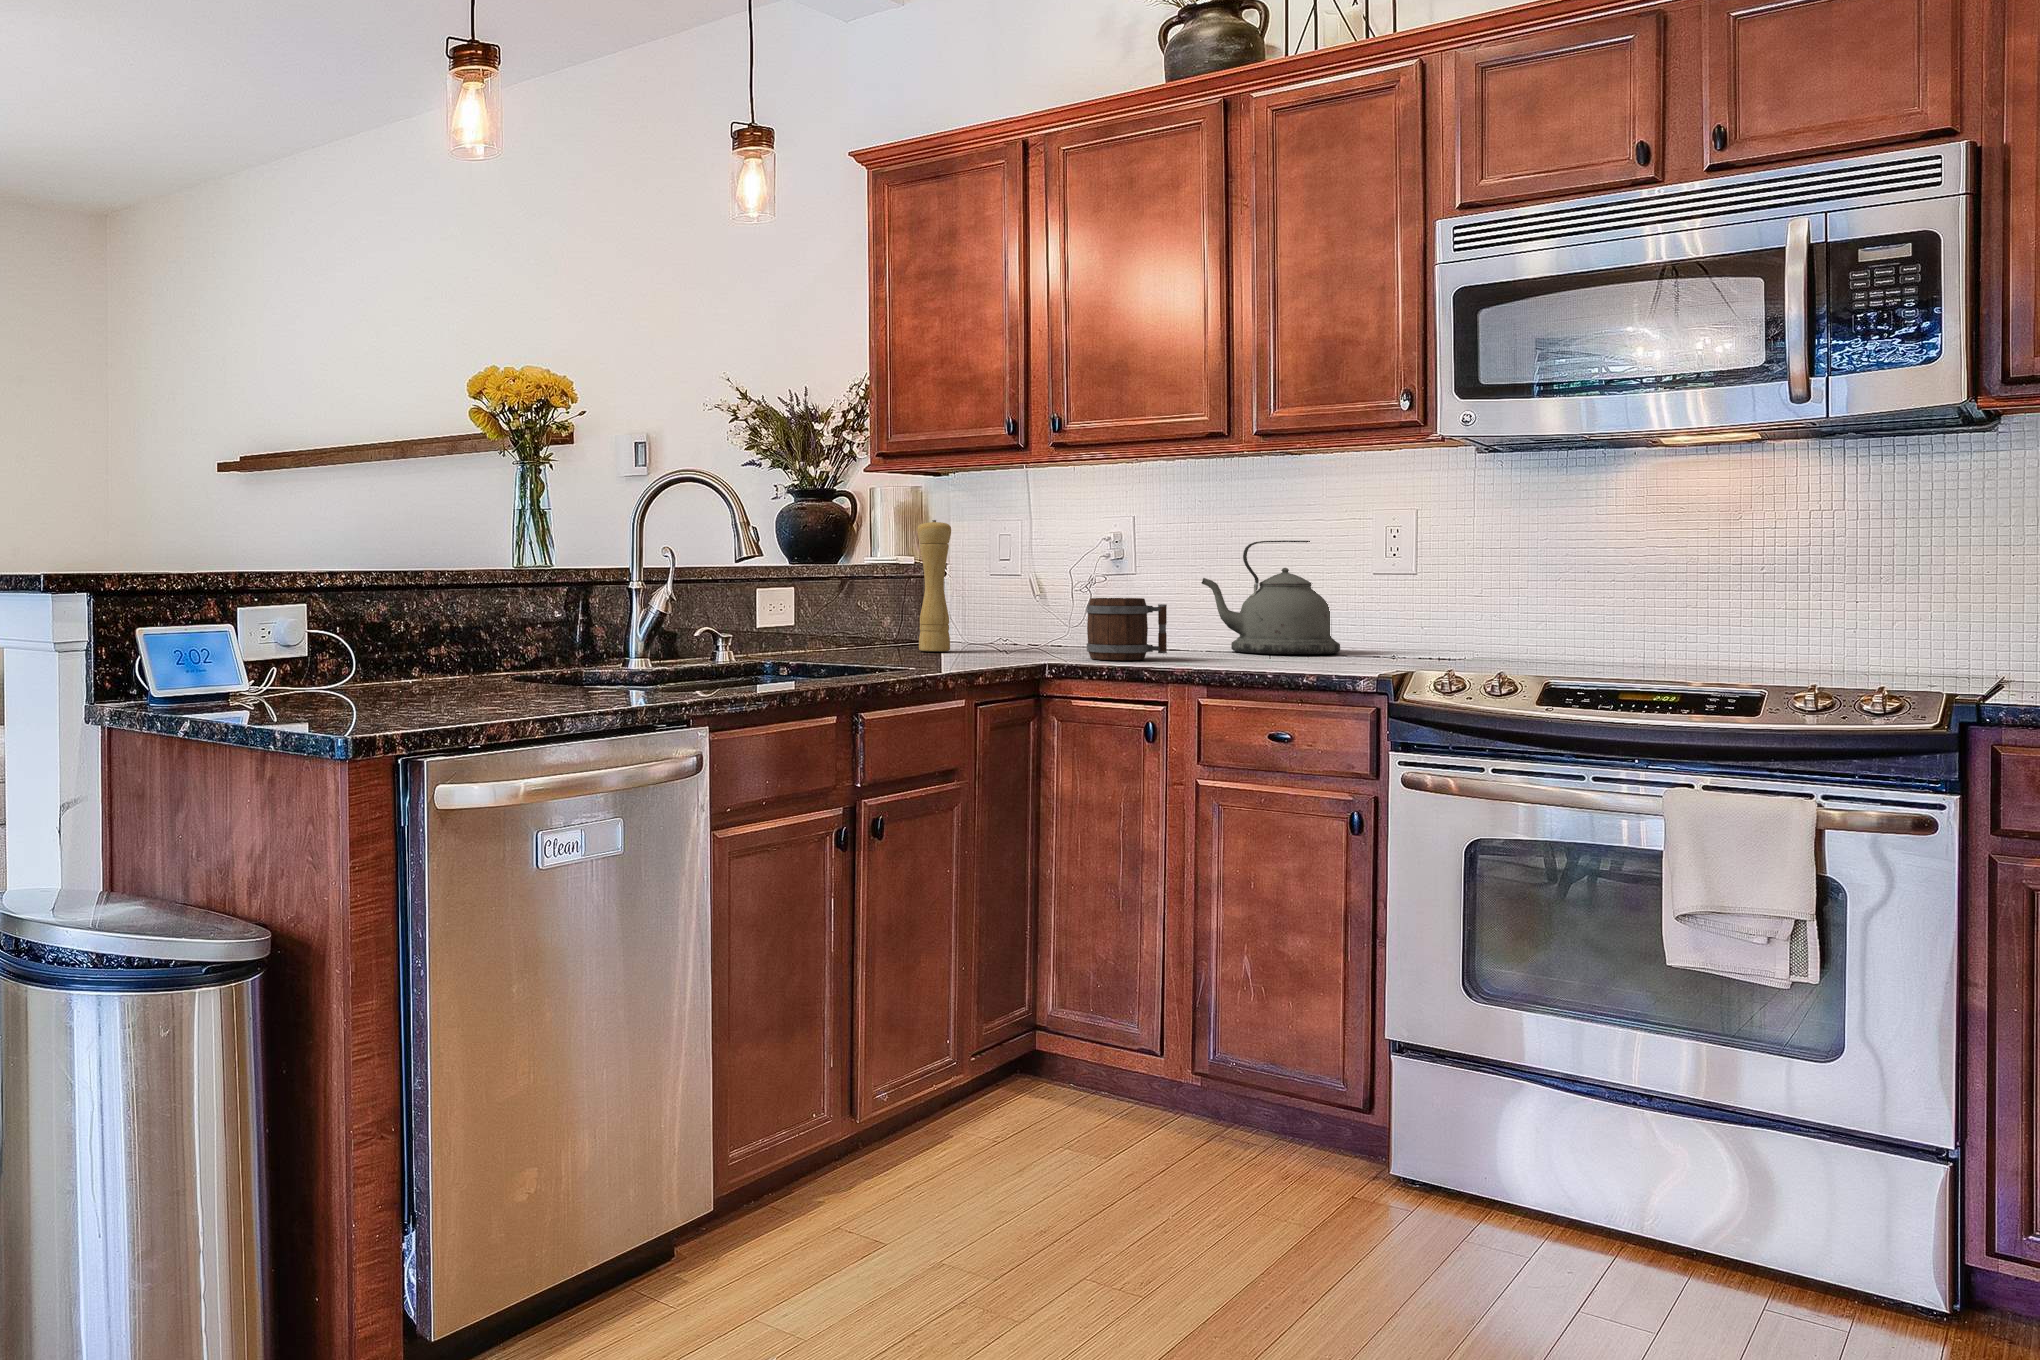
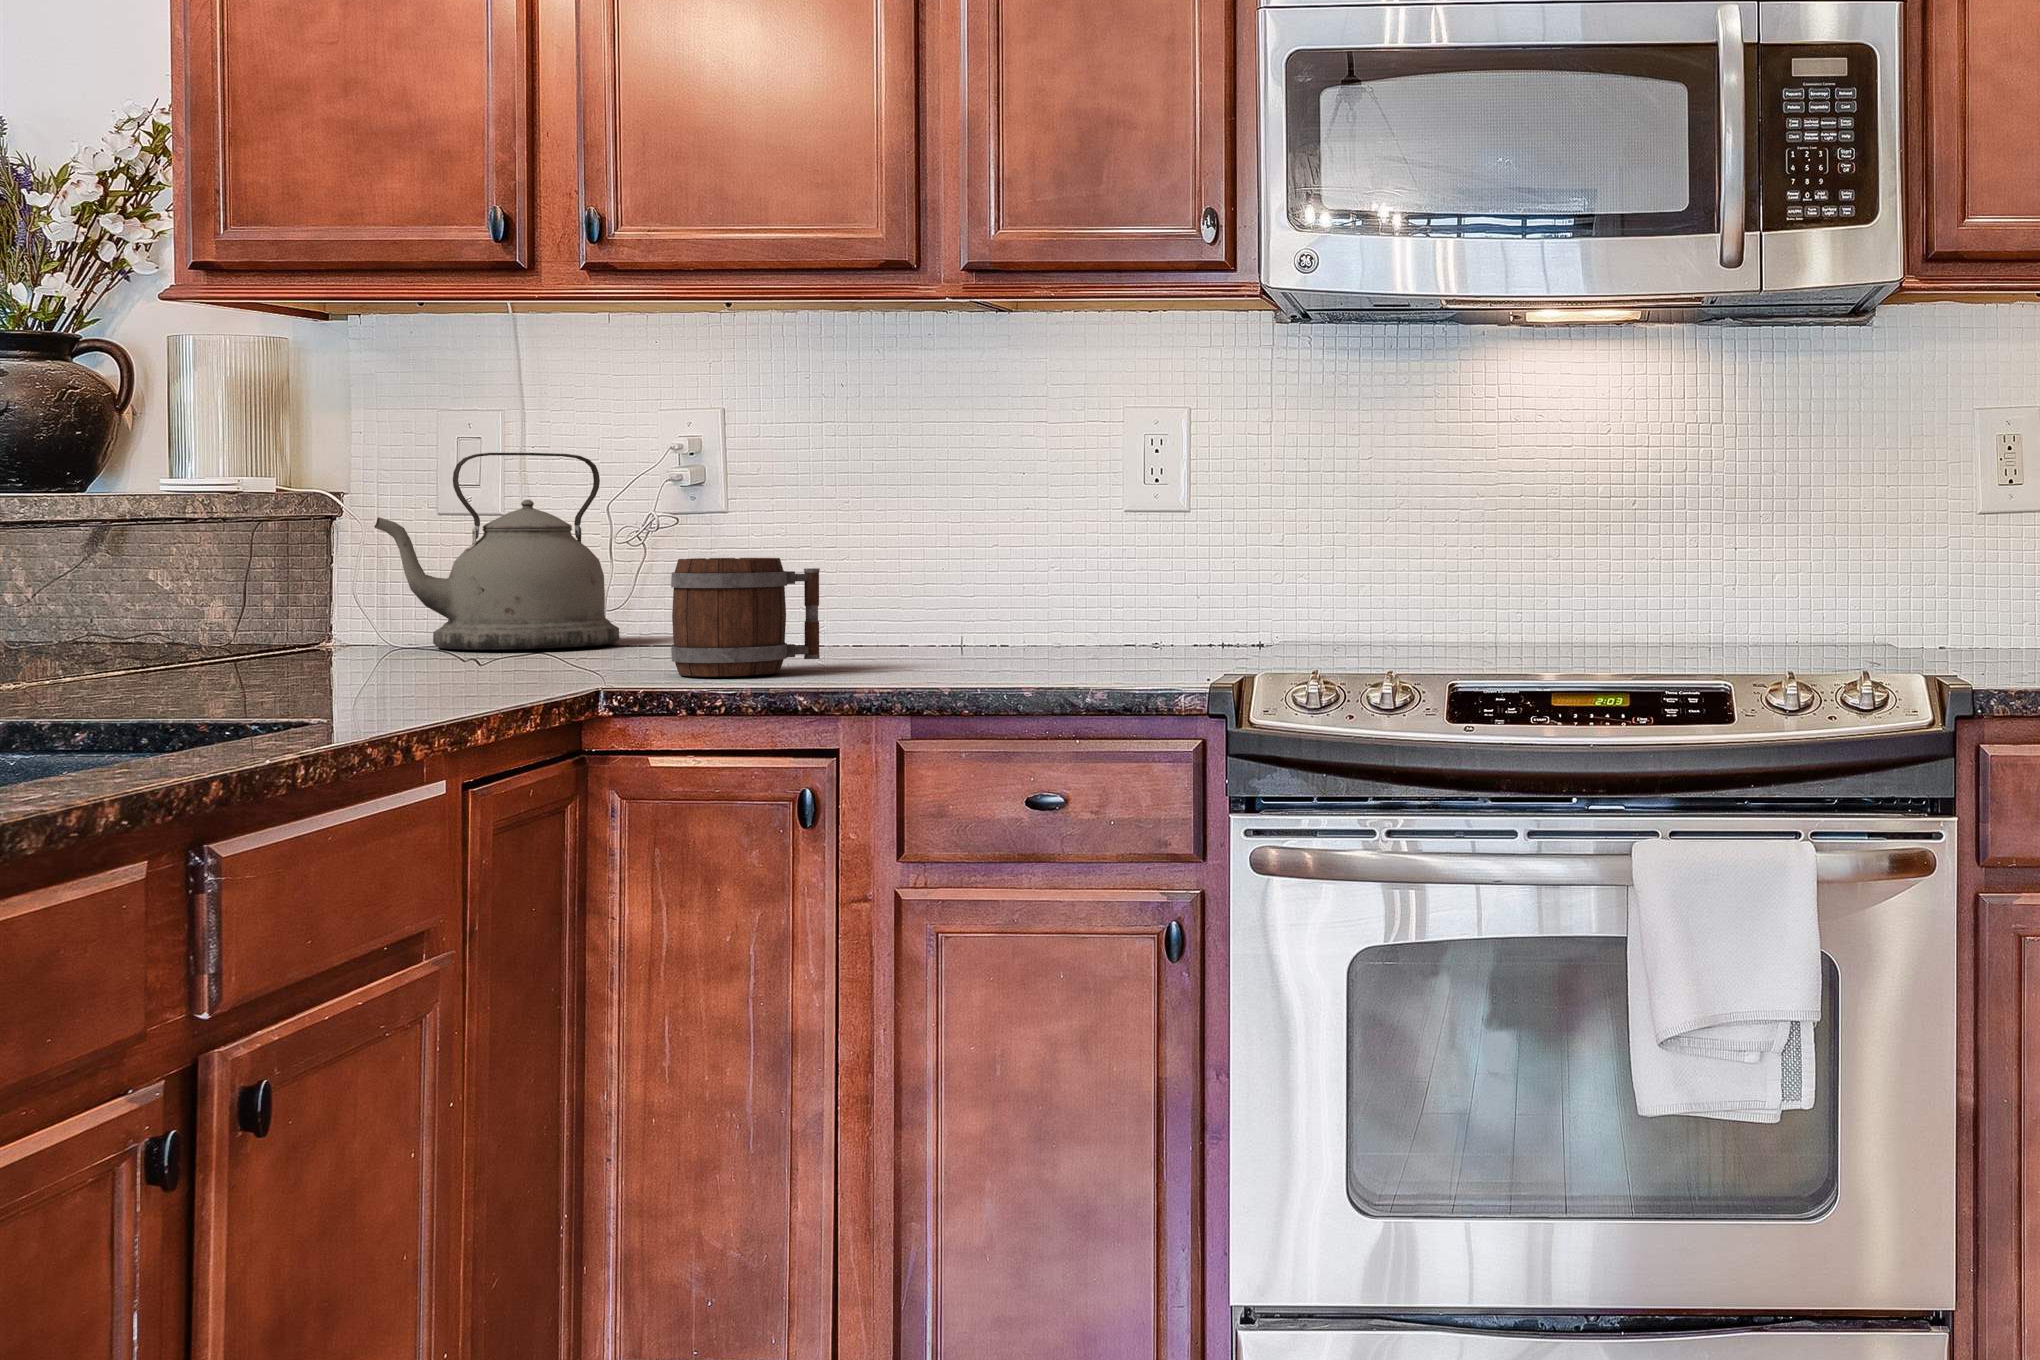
pepper mill: present [917,520,951,651] -> none [301,401,379,676]
kettle: present [1202,541,1340,654] -> present [374,453,619,649]

